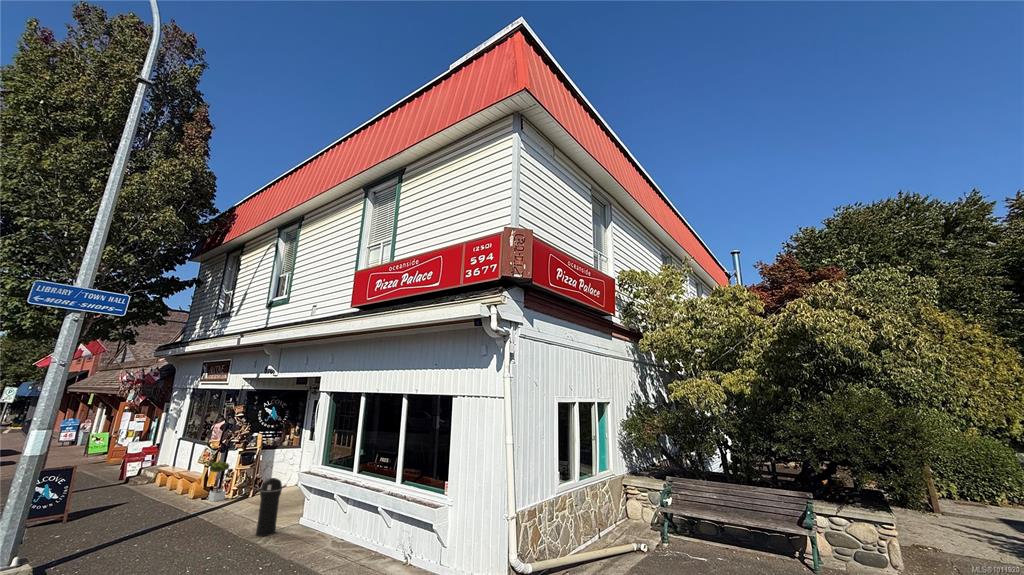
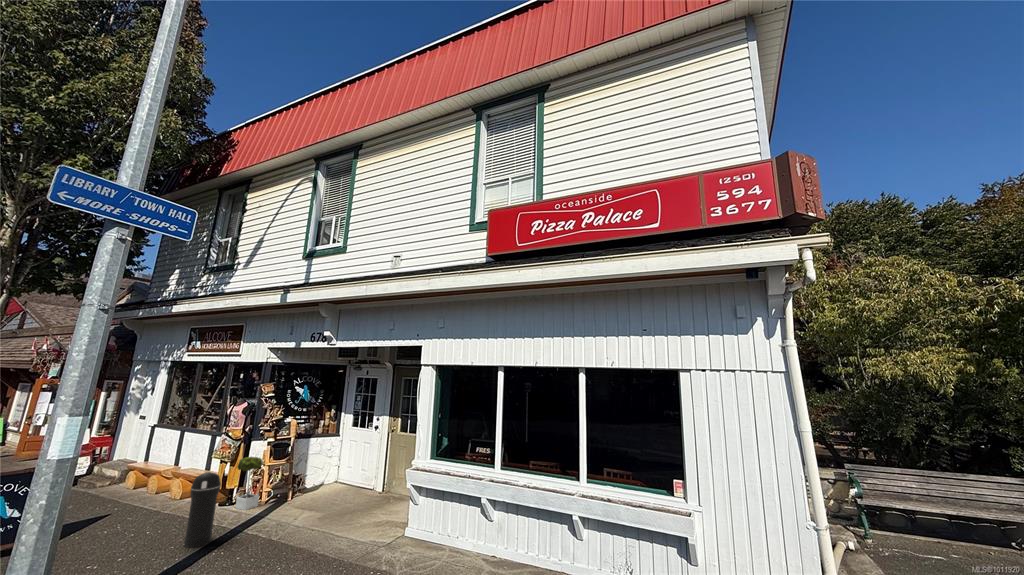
trash can: present [256,478,282,536] -> present [184,472,221,548]

